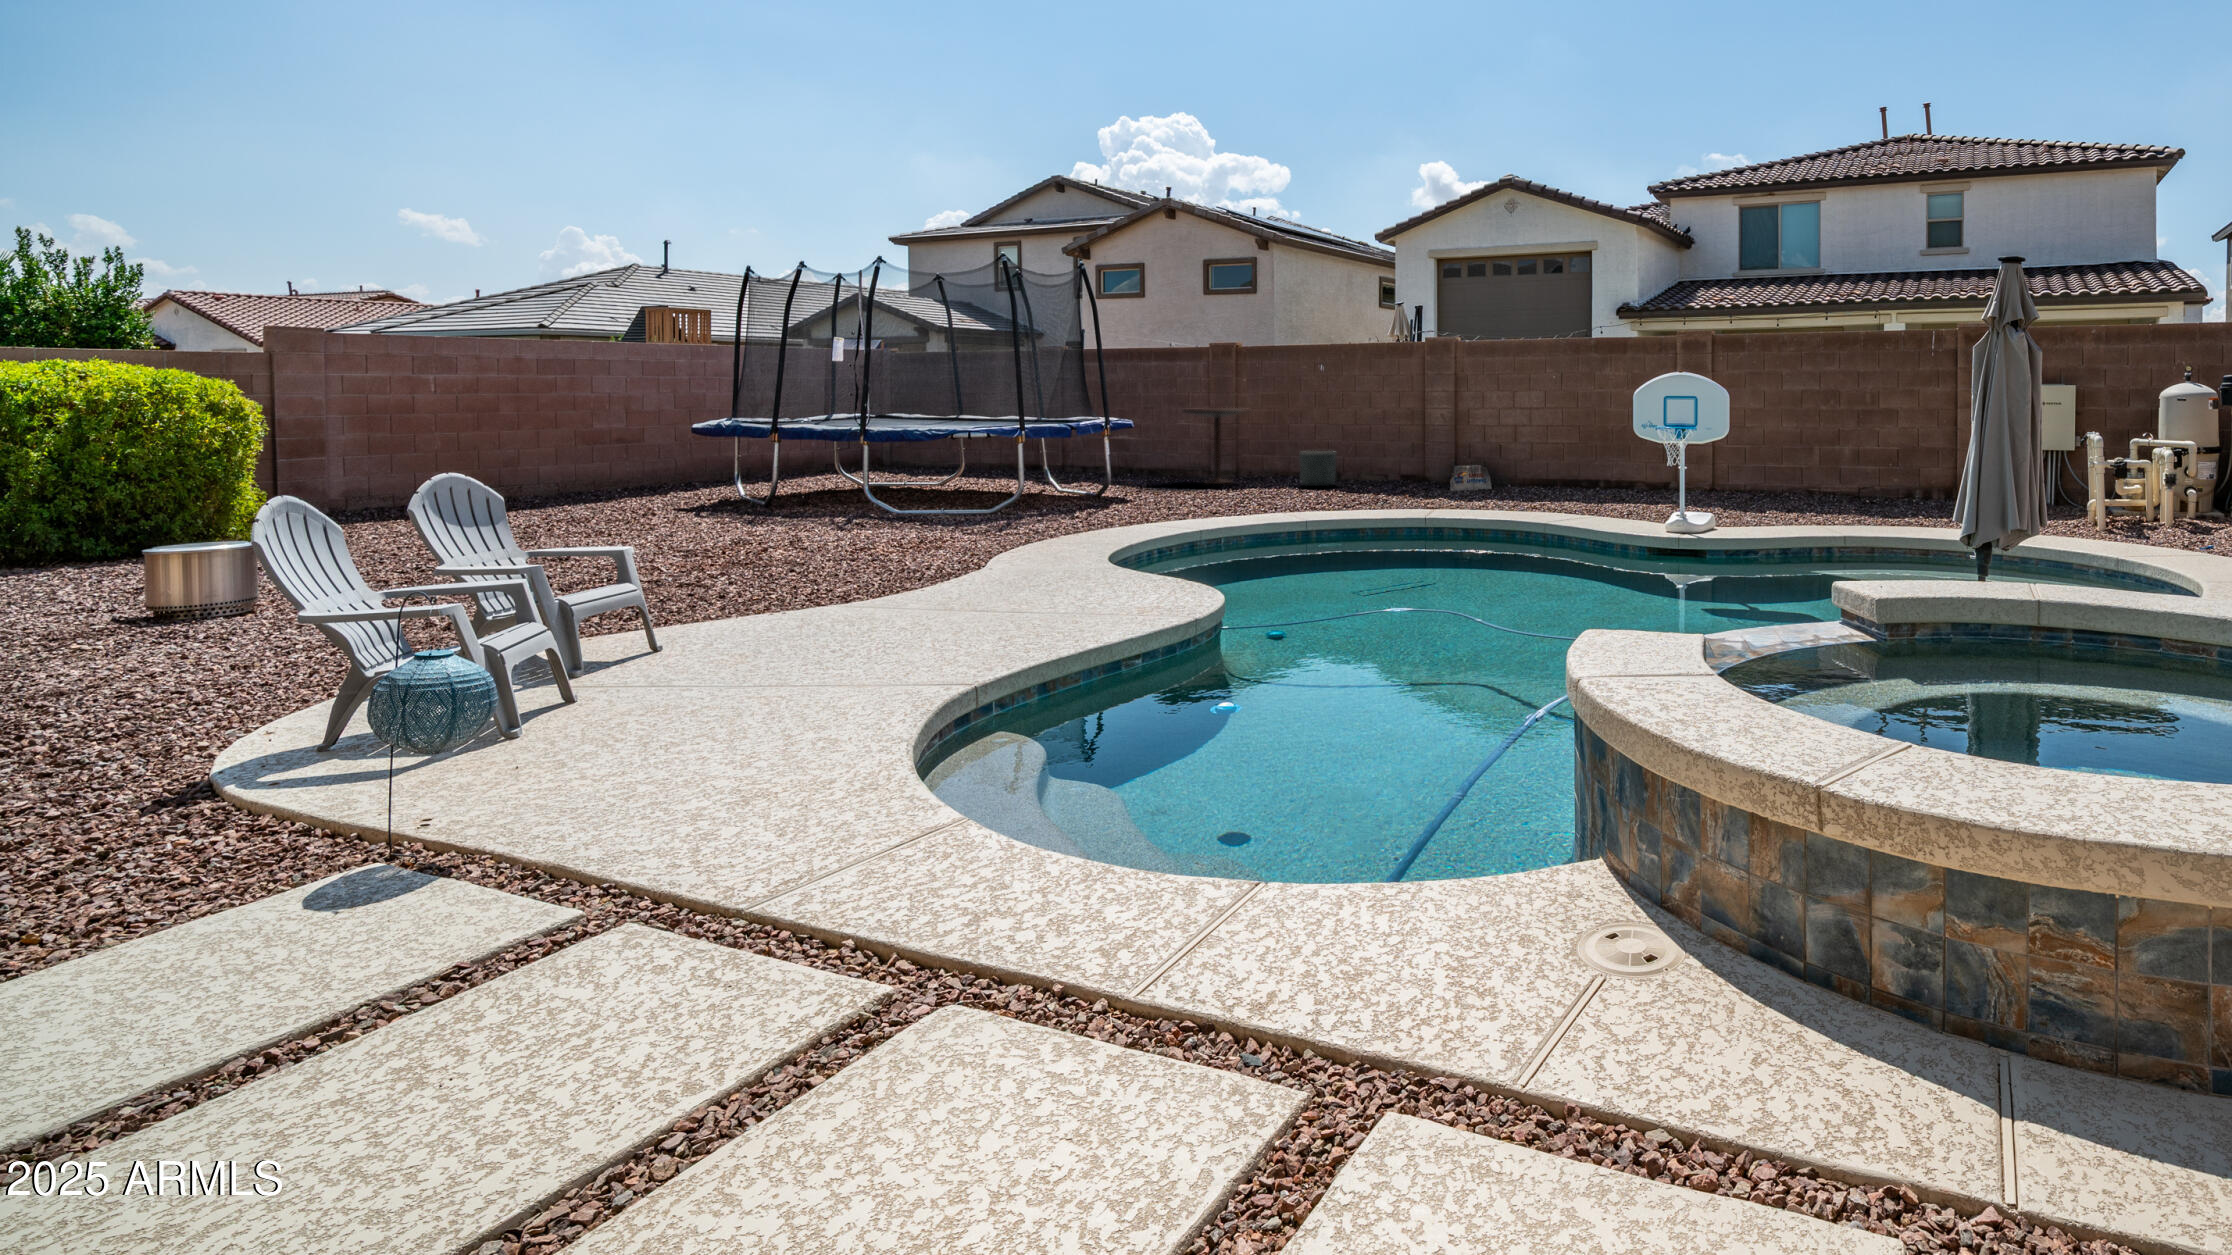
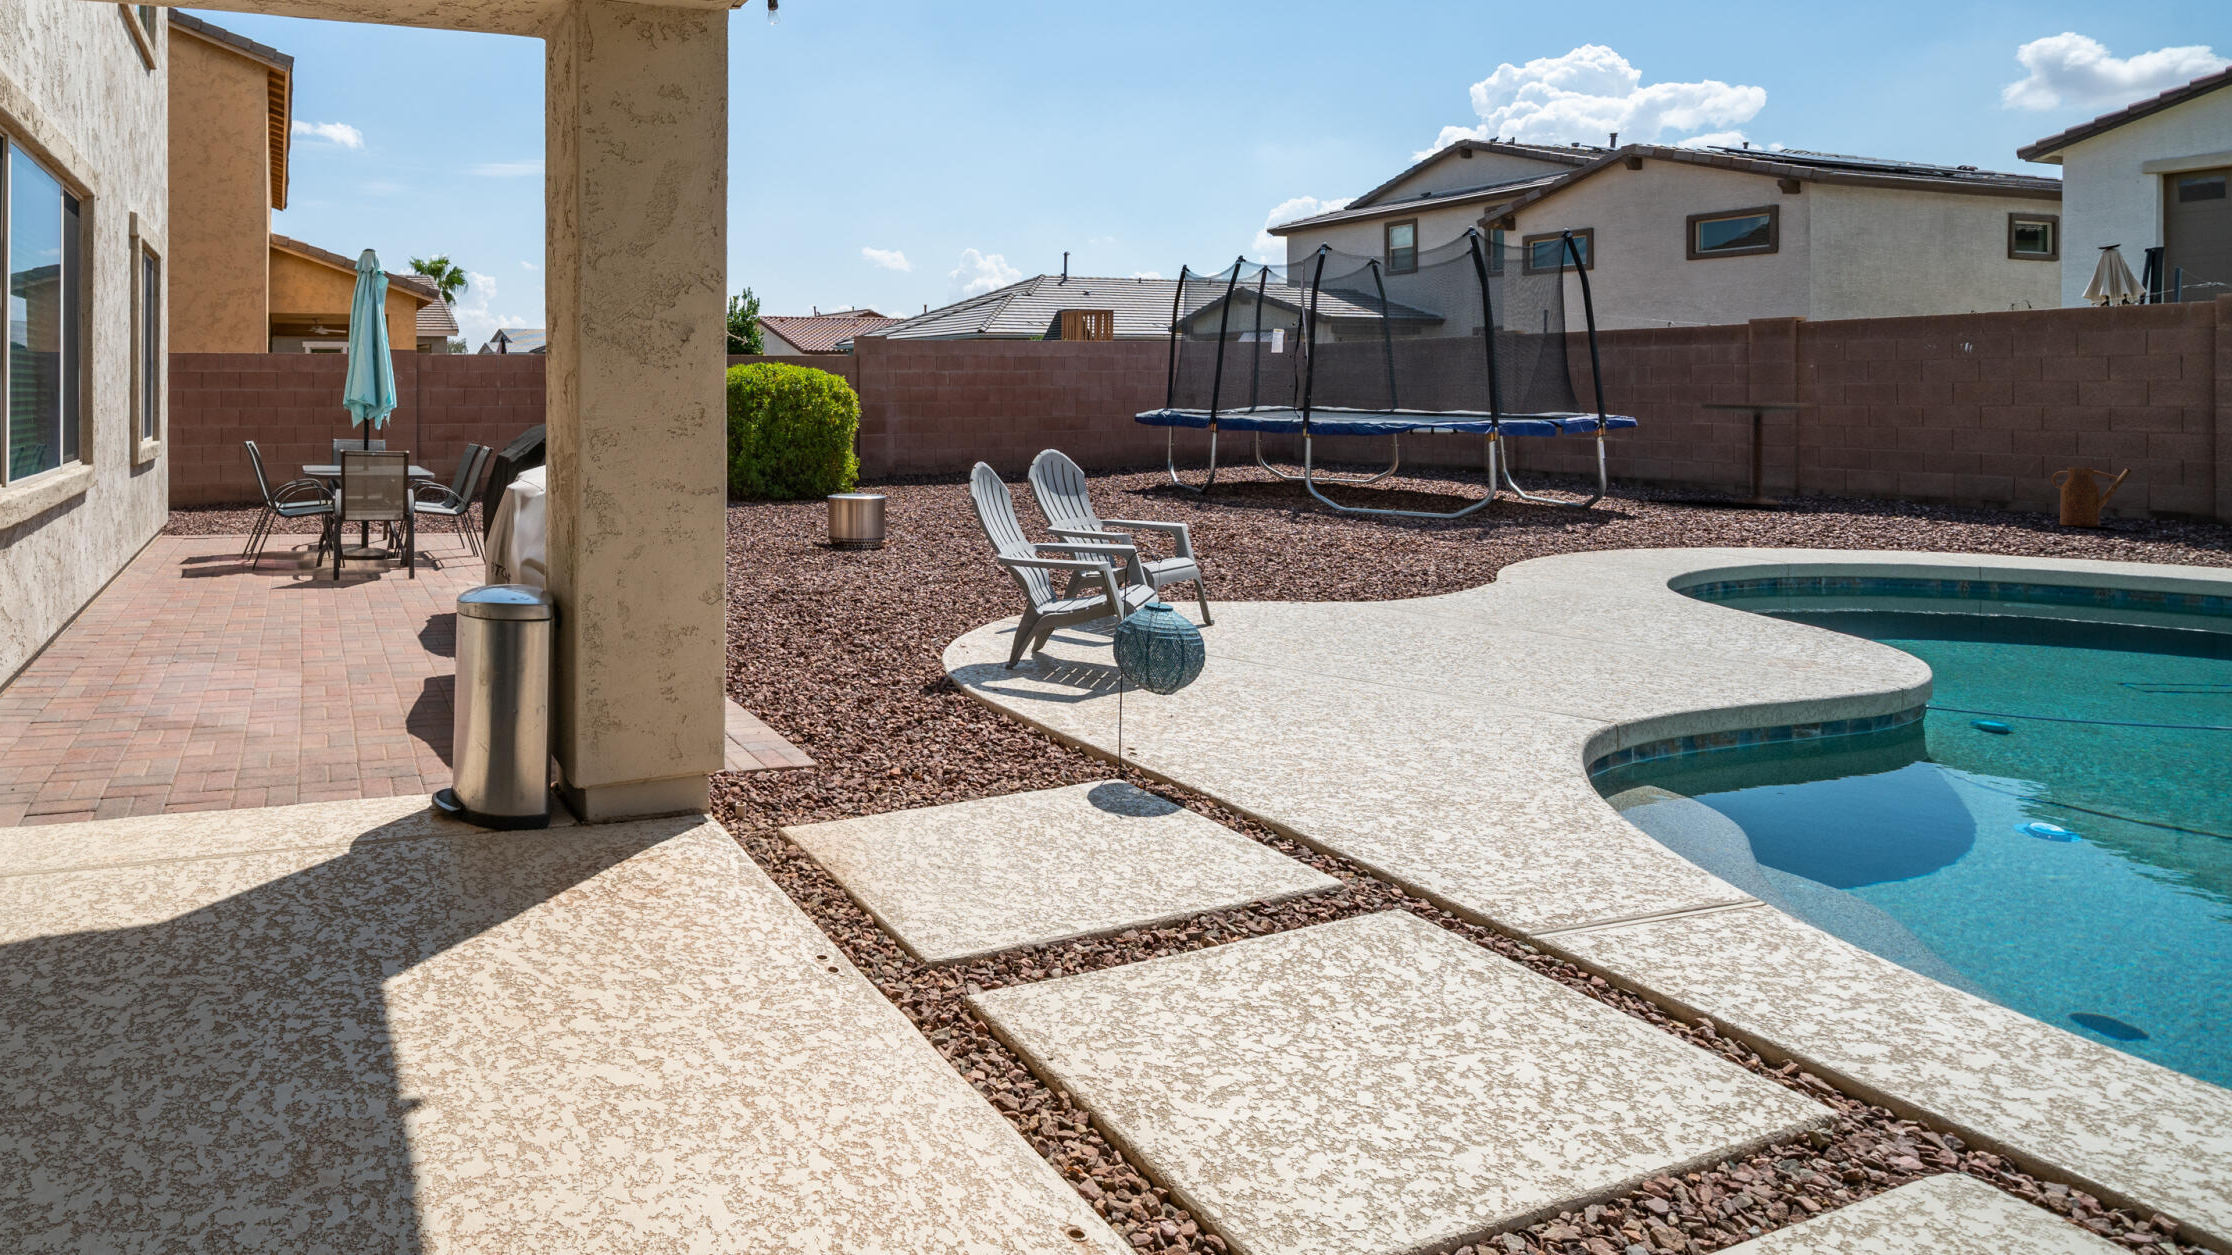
watering can: none [1368,449,1402,488] -> present [2052,467,2131,527]
planter: present [1299,451,1336,486] -> none [1910,466,1984,518]

